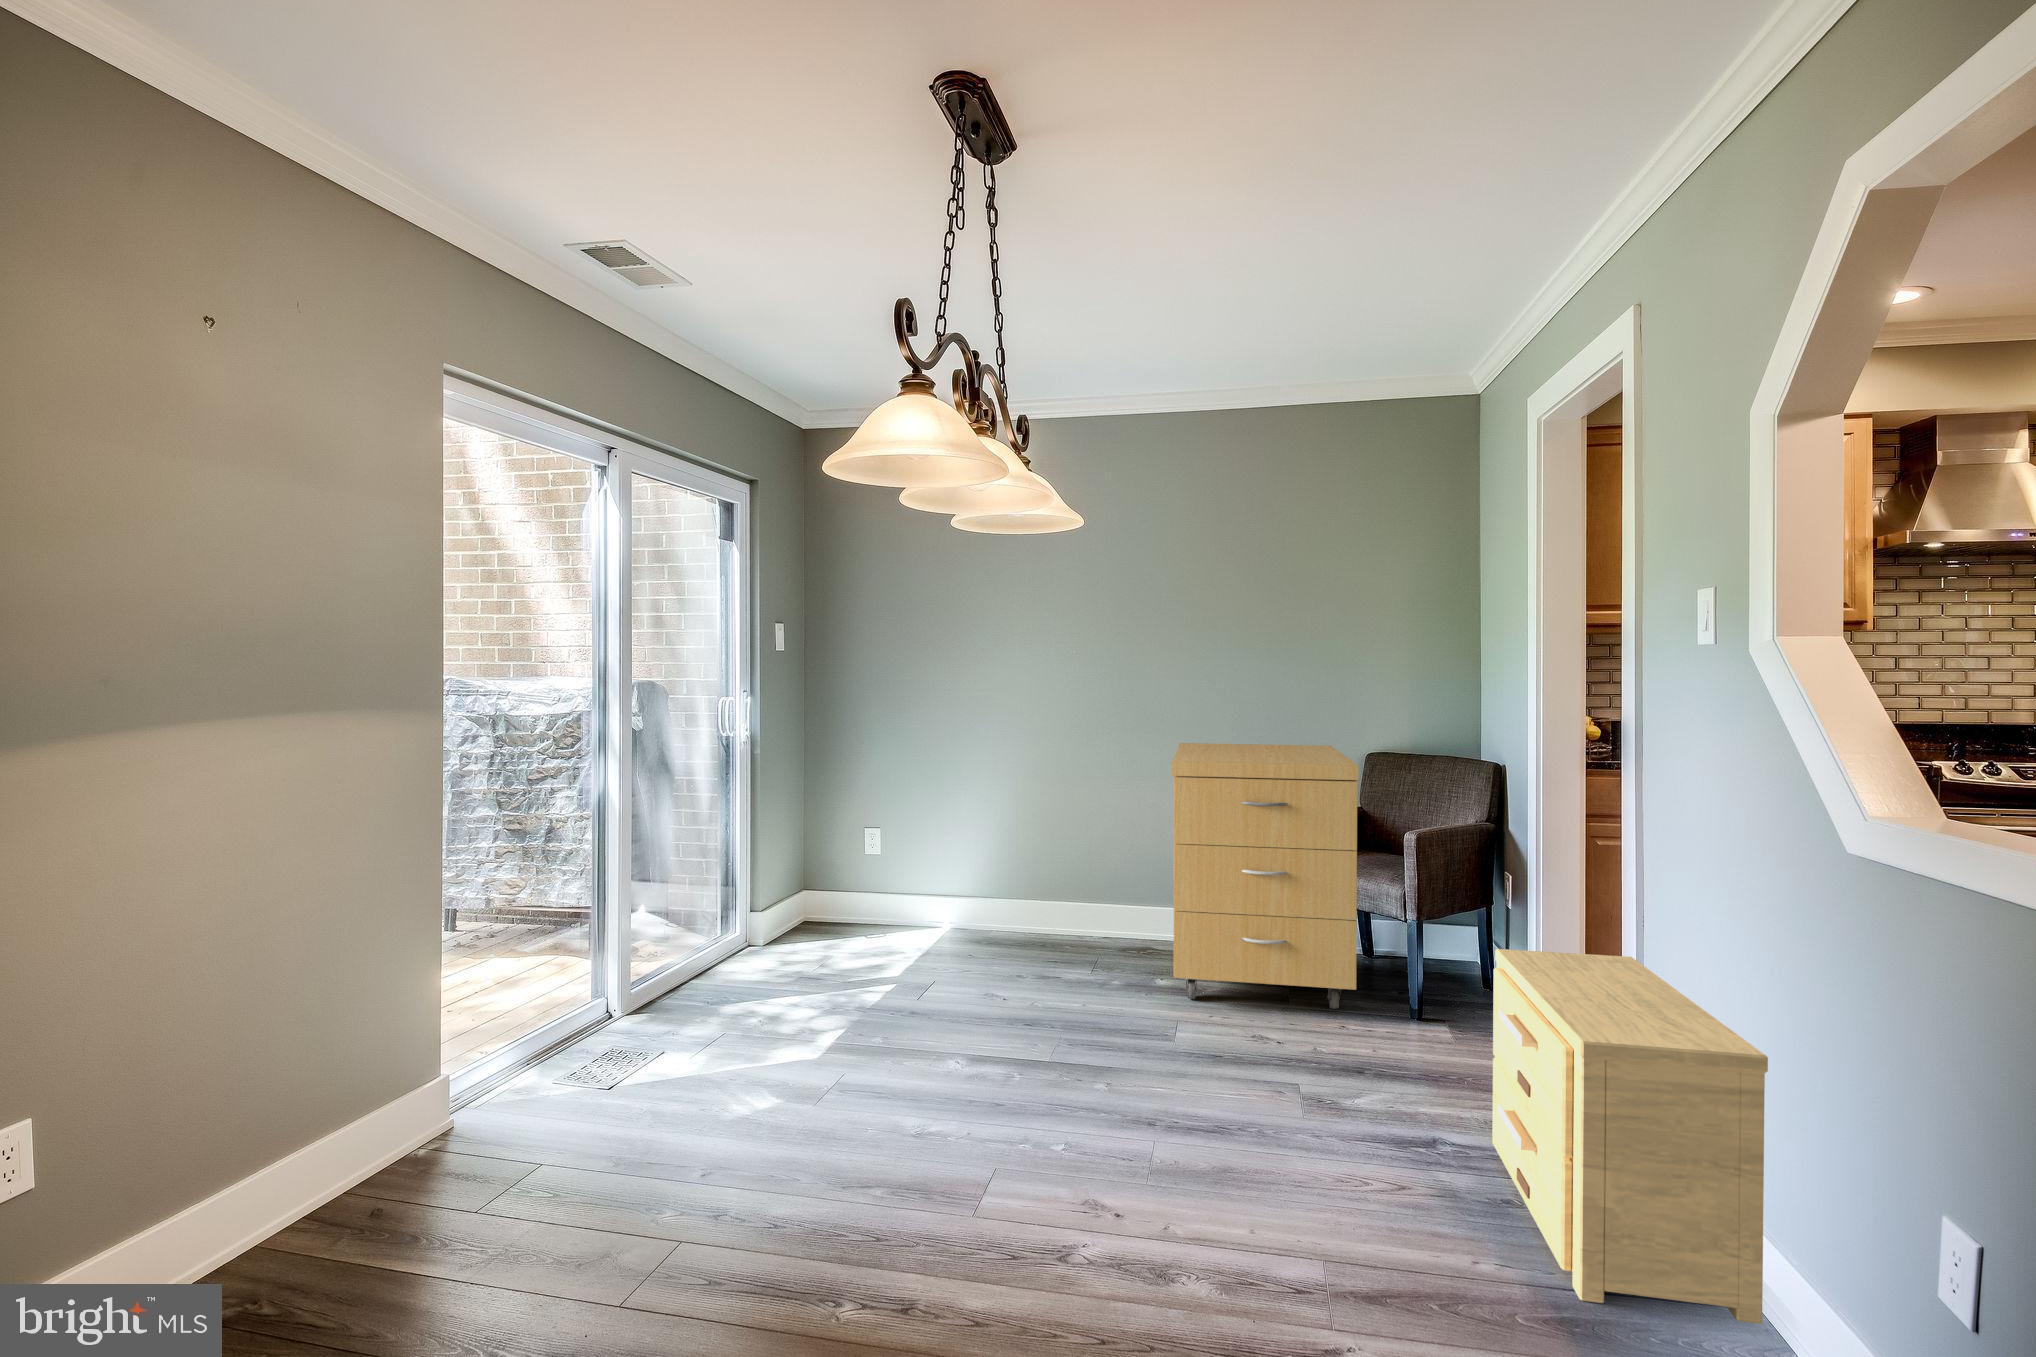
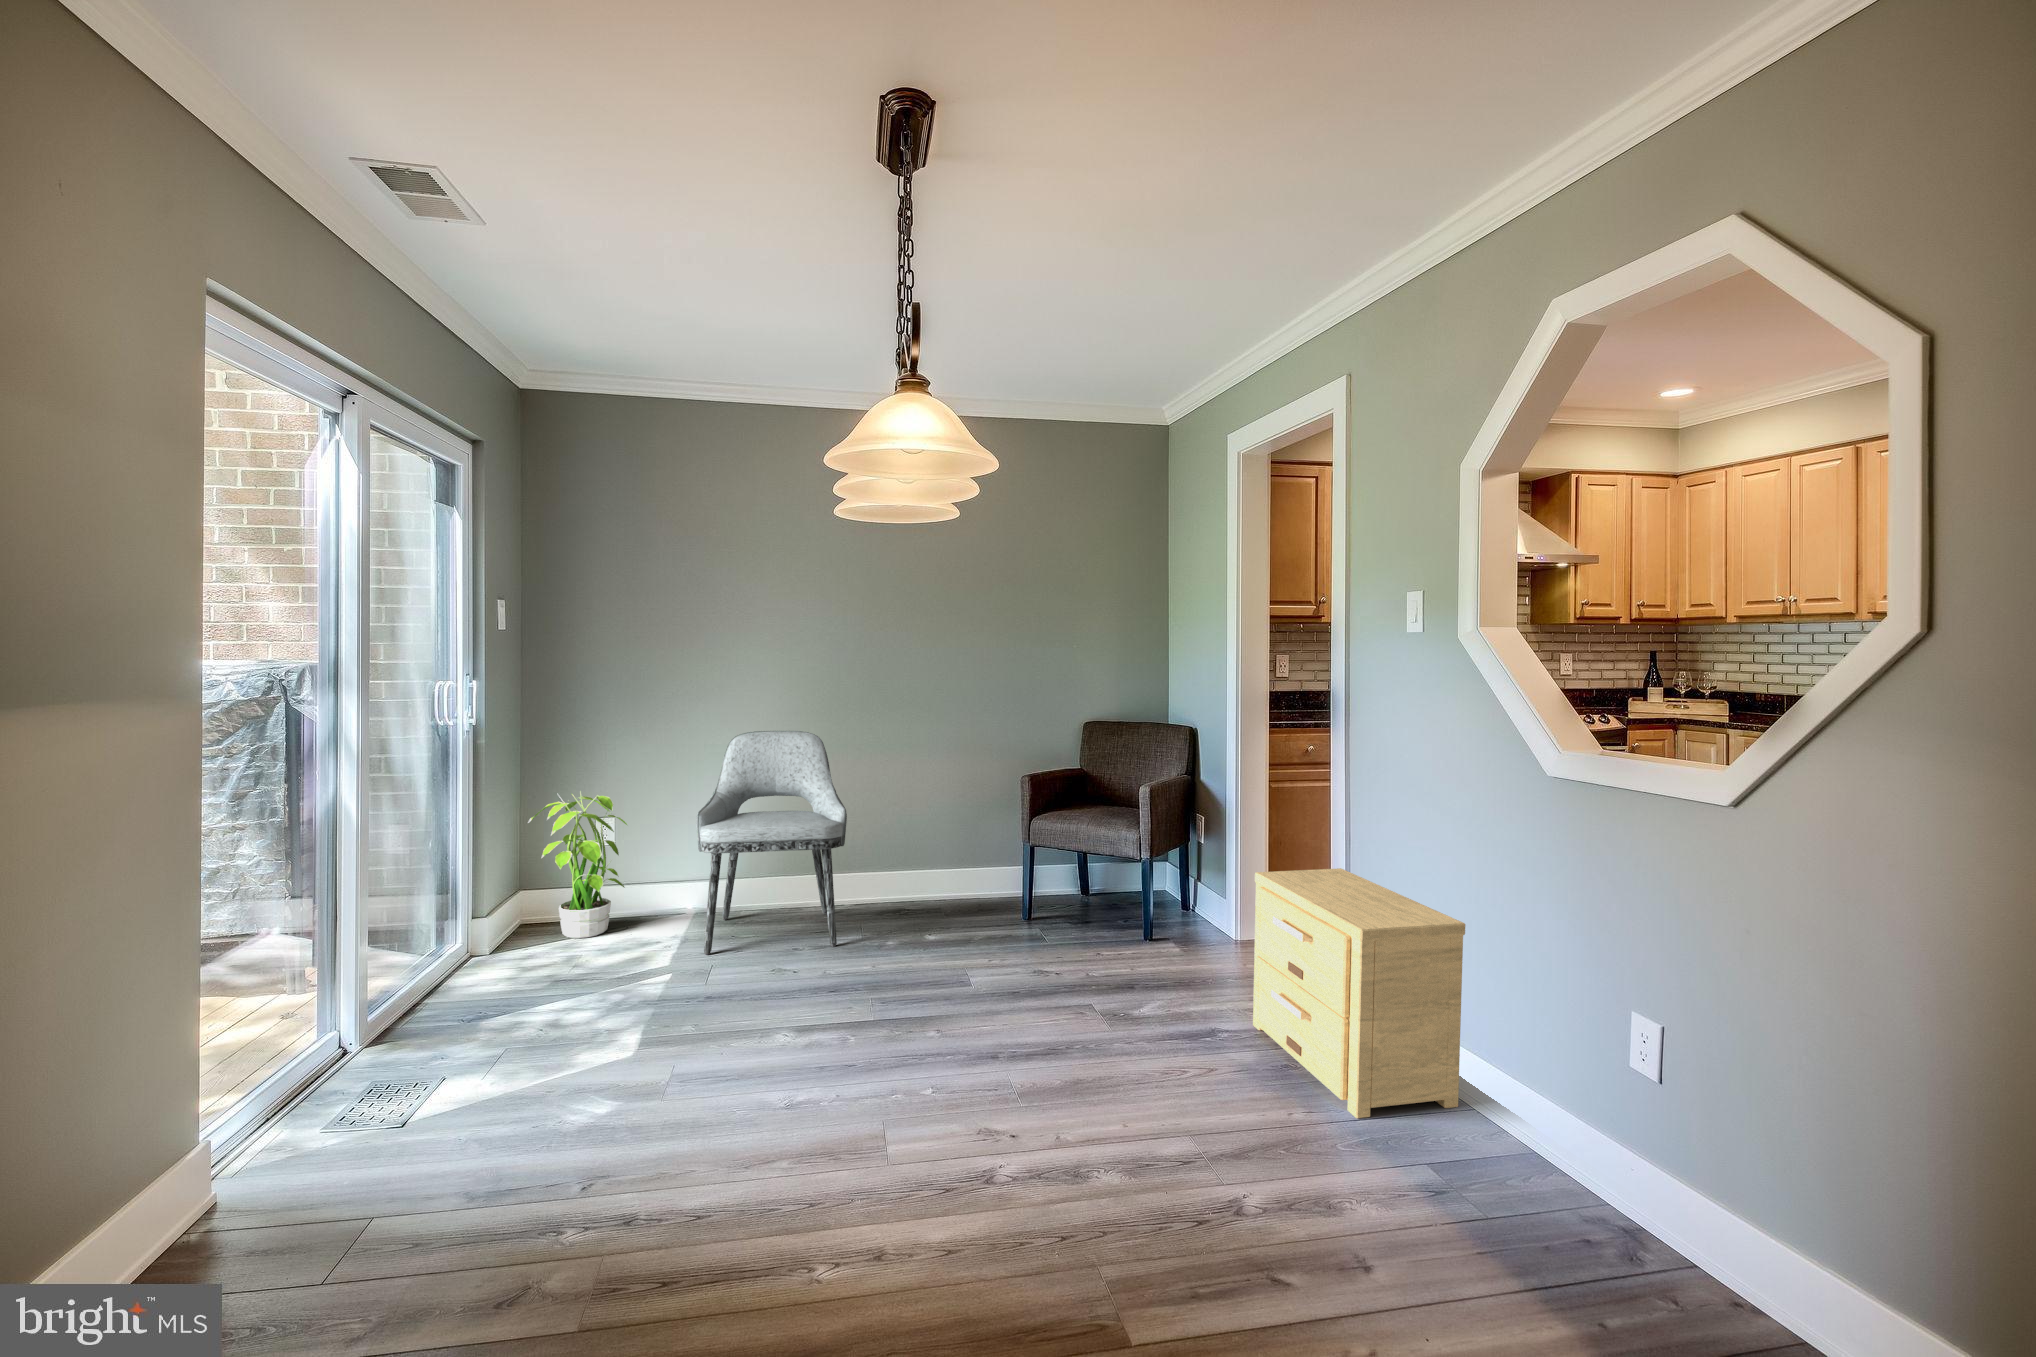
storage cabinet: present [1172,743,1358,1009] -> none [931,717,1112,949]
dining chair: none [931,752,1076,978] -> present [696,731,847,955]
potted plant: none [804,803,890,939] -> present [528,791,627,938]

